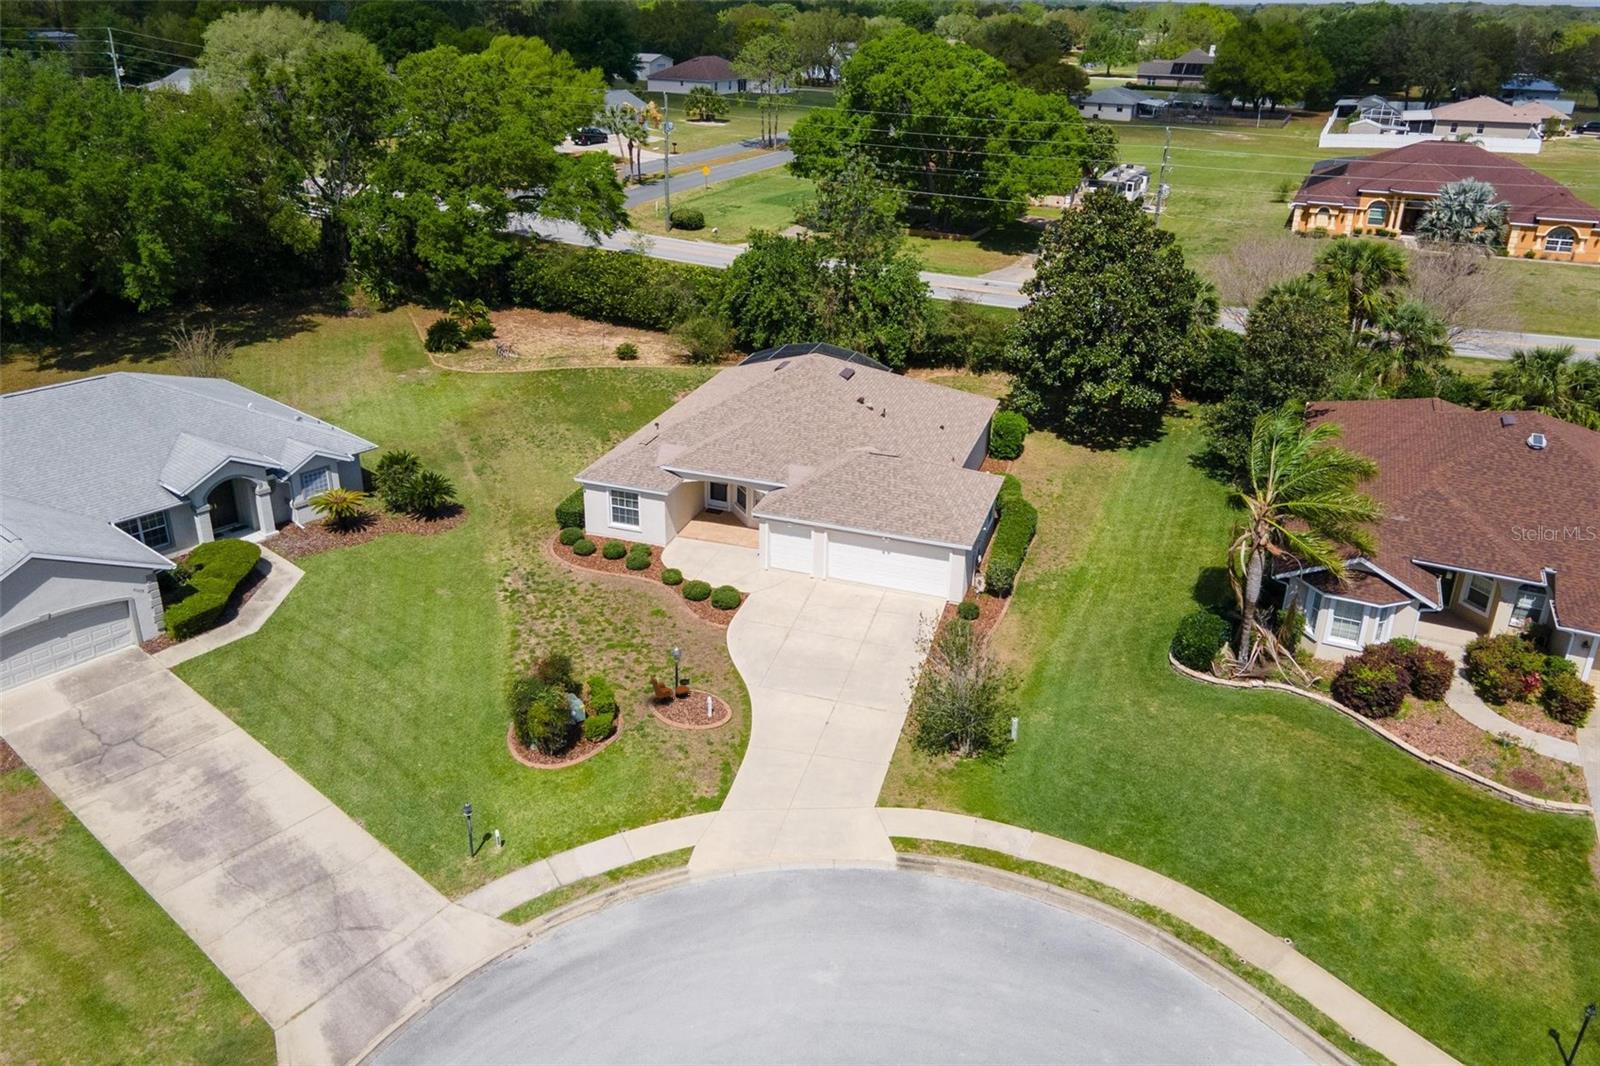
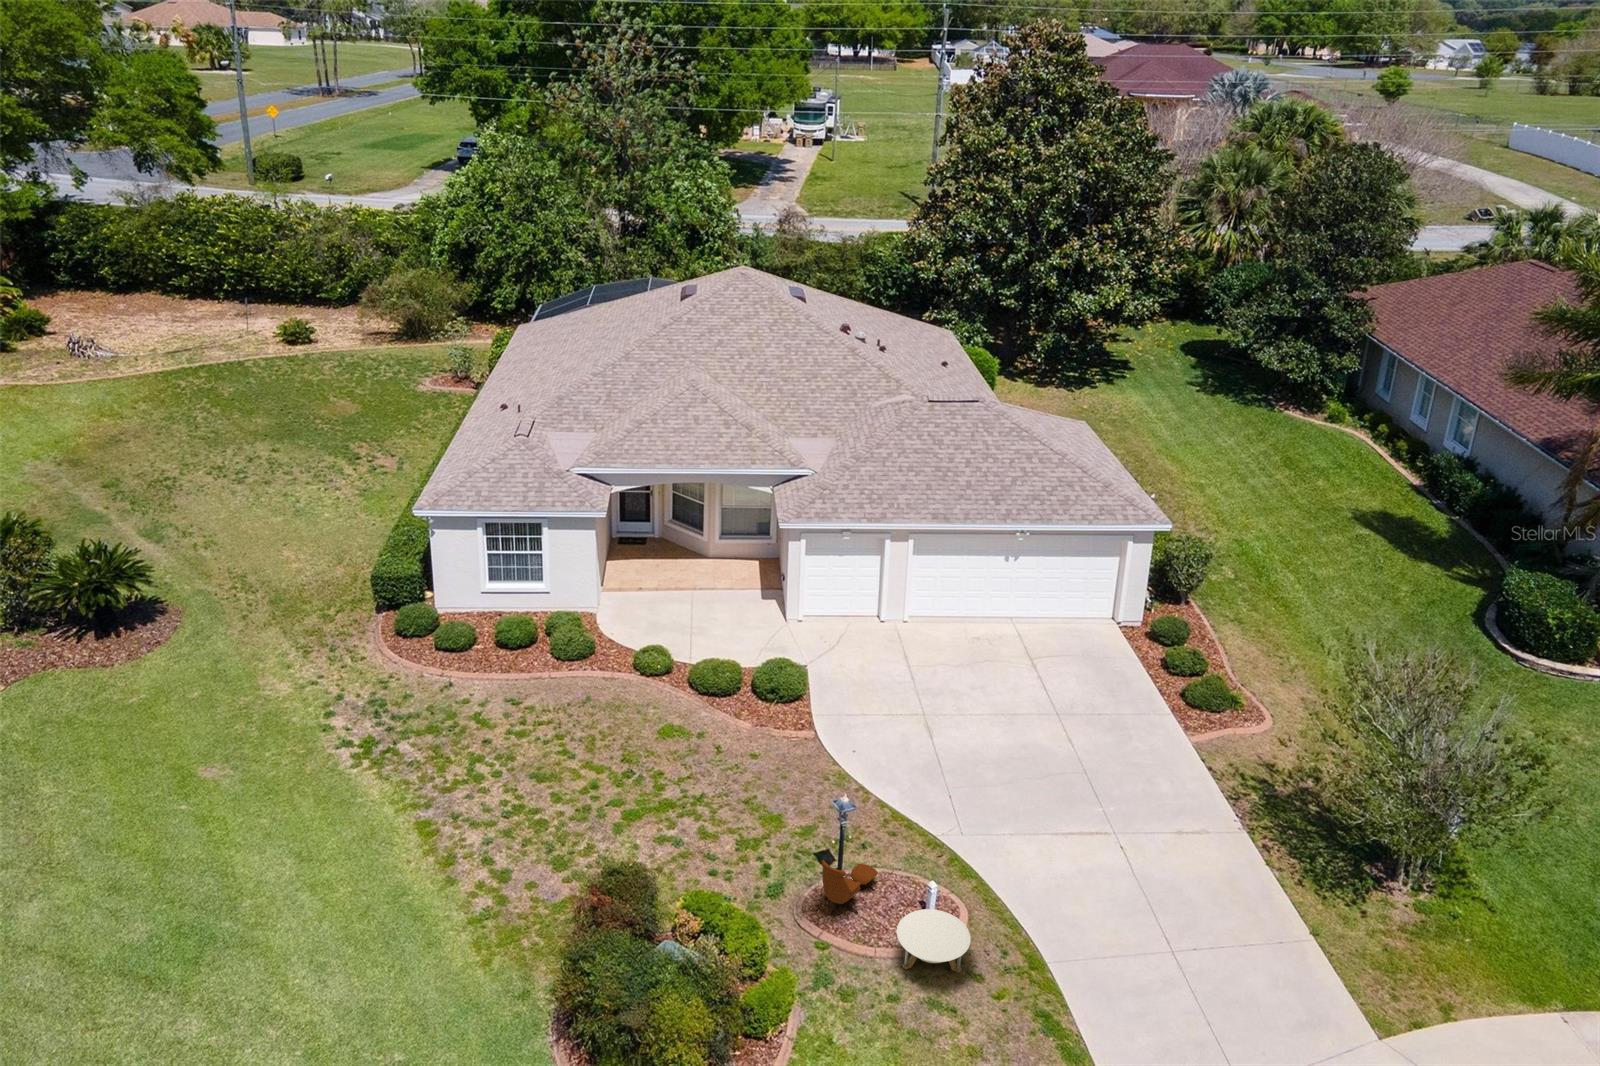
round table: none [666,707,702,737] -> present [897,909,971,973]

